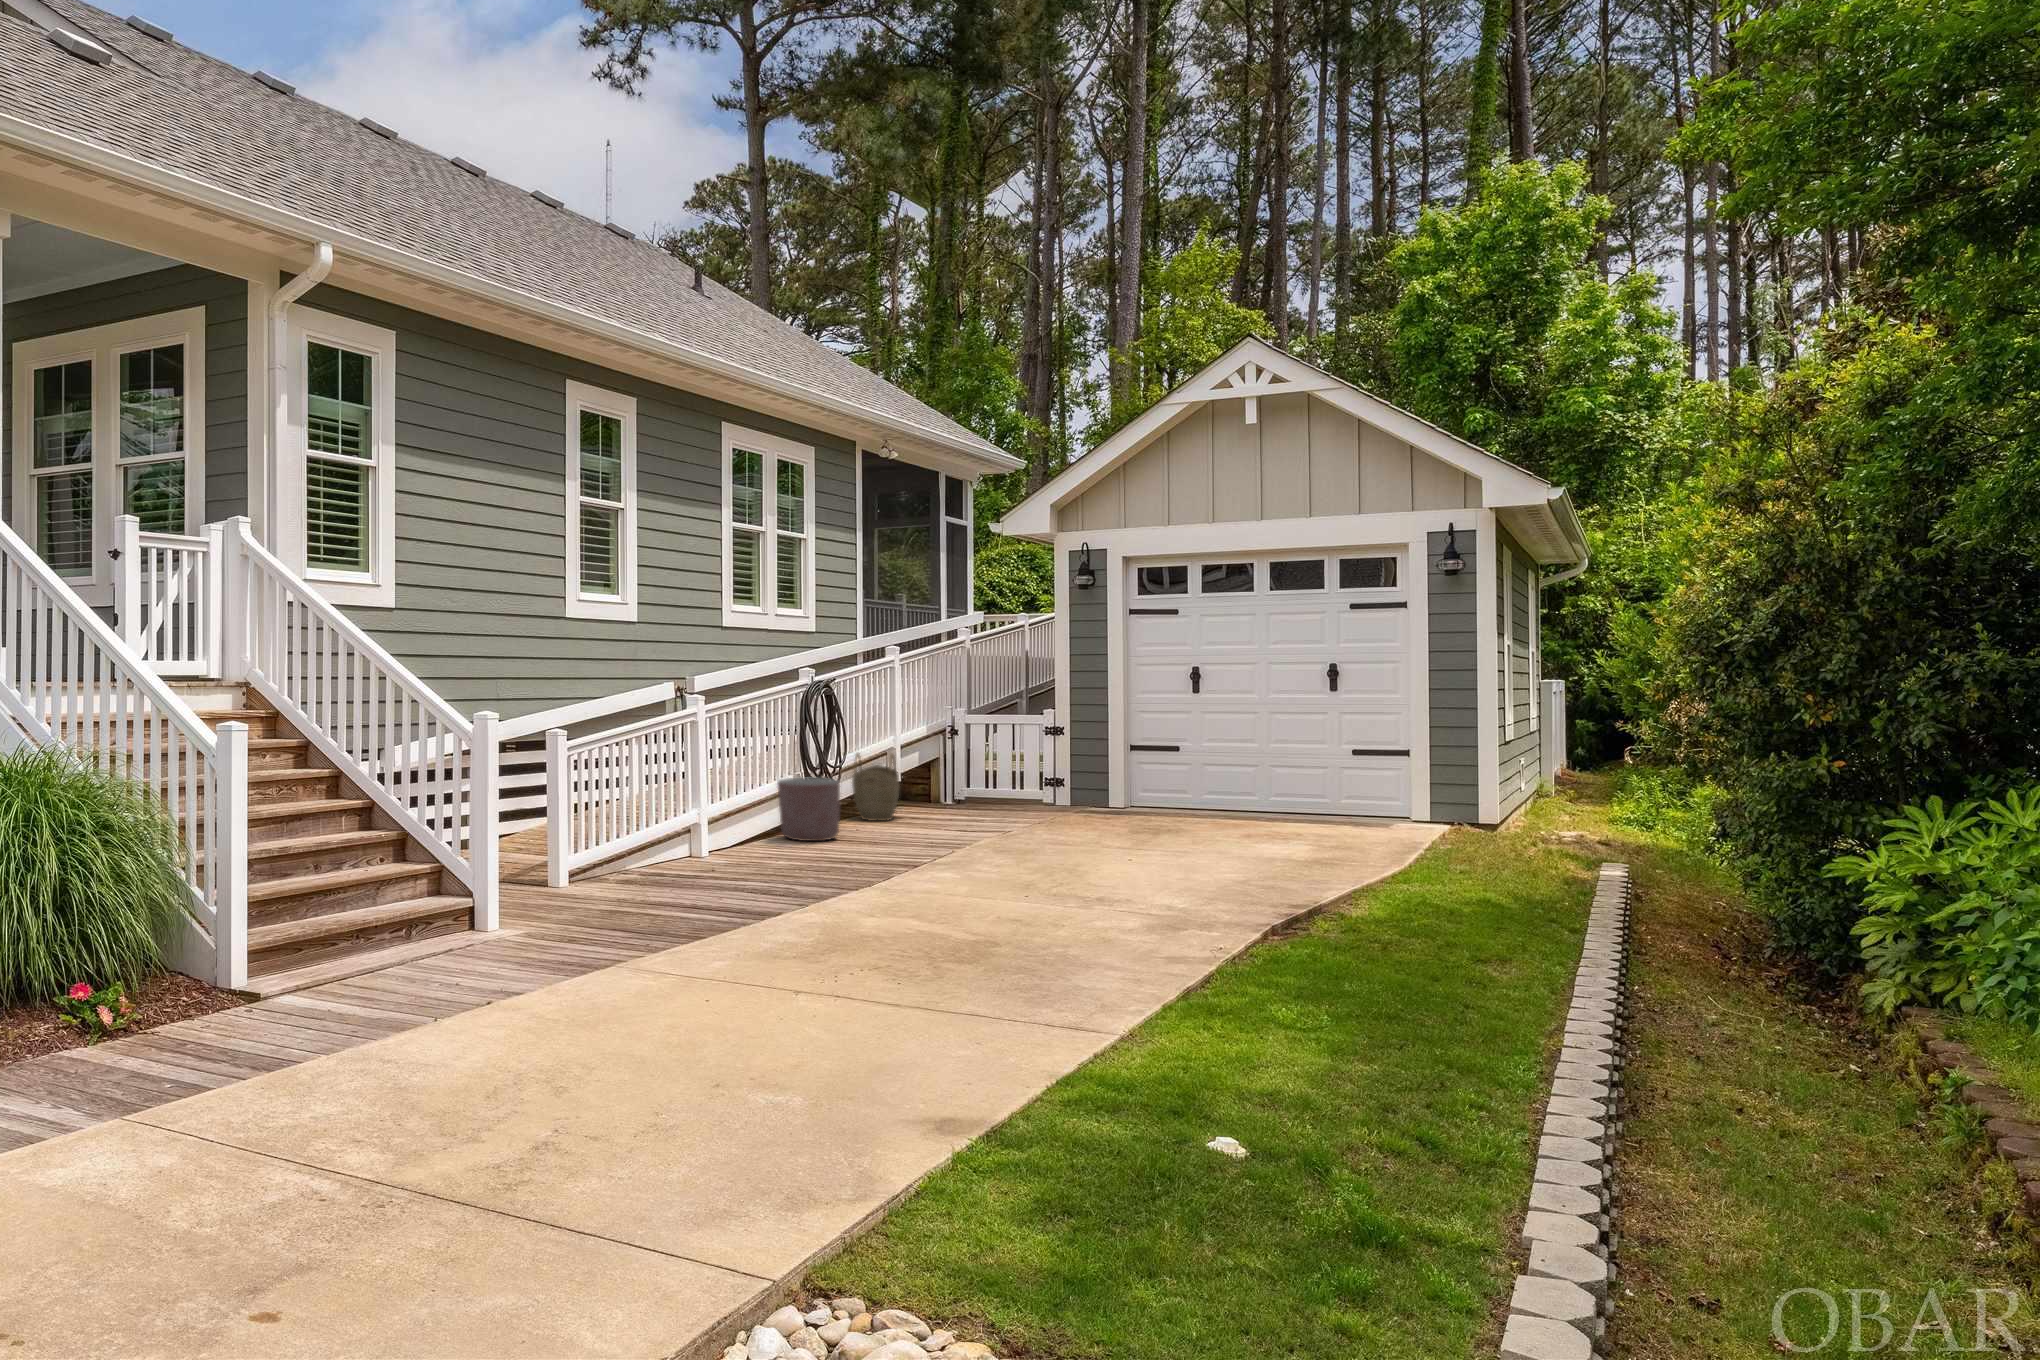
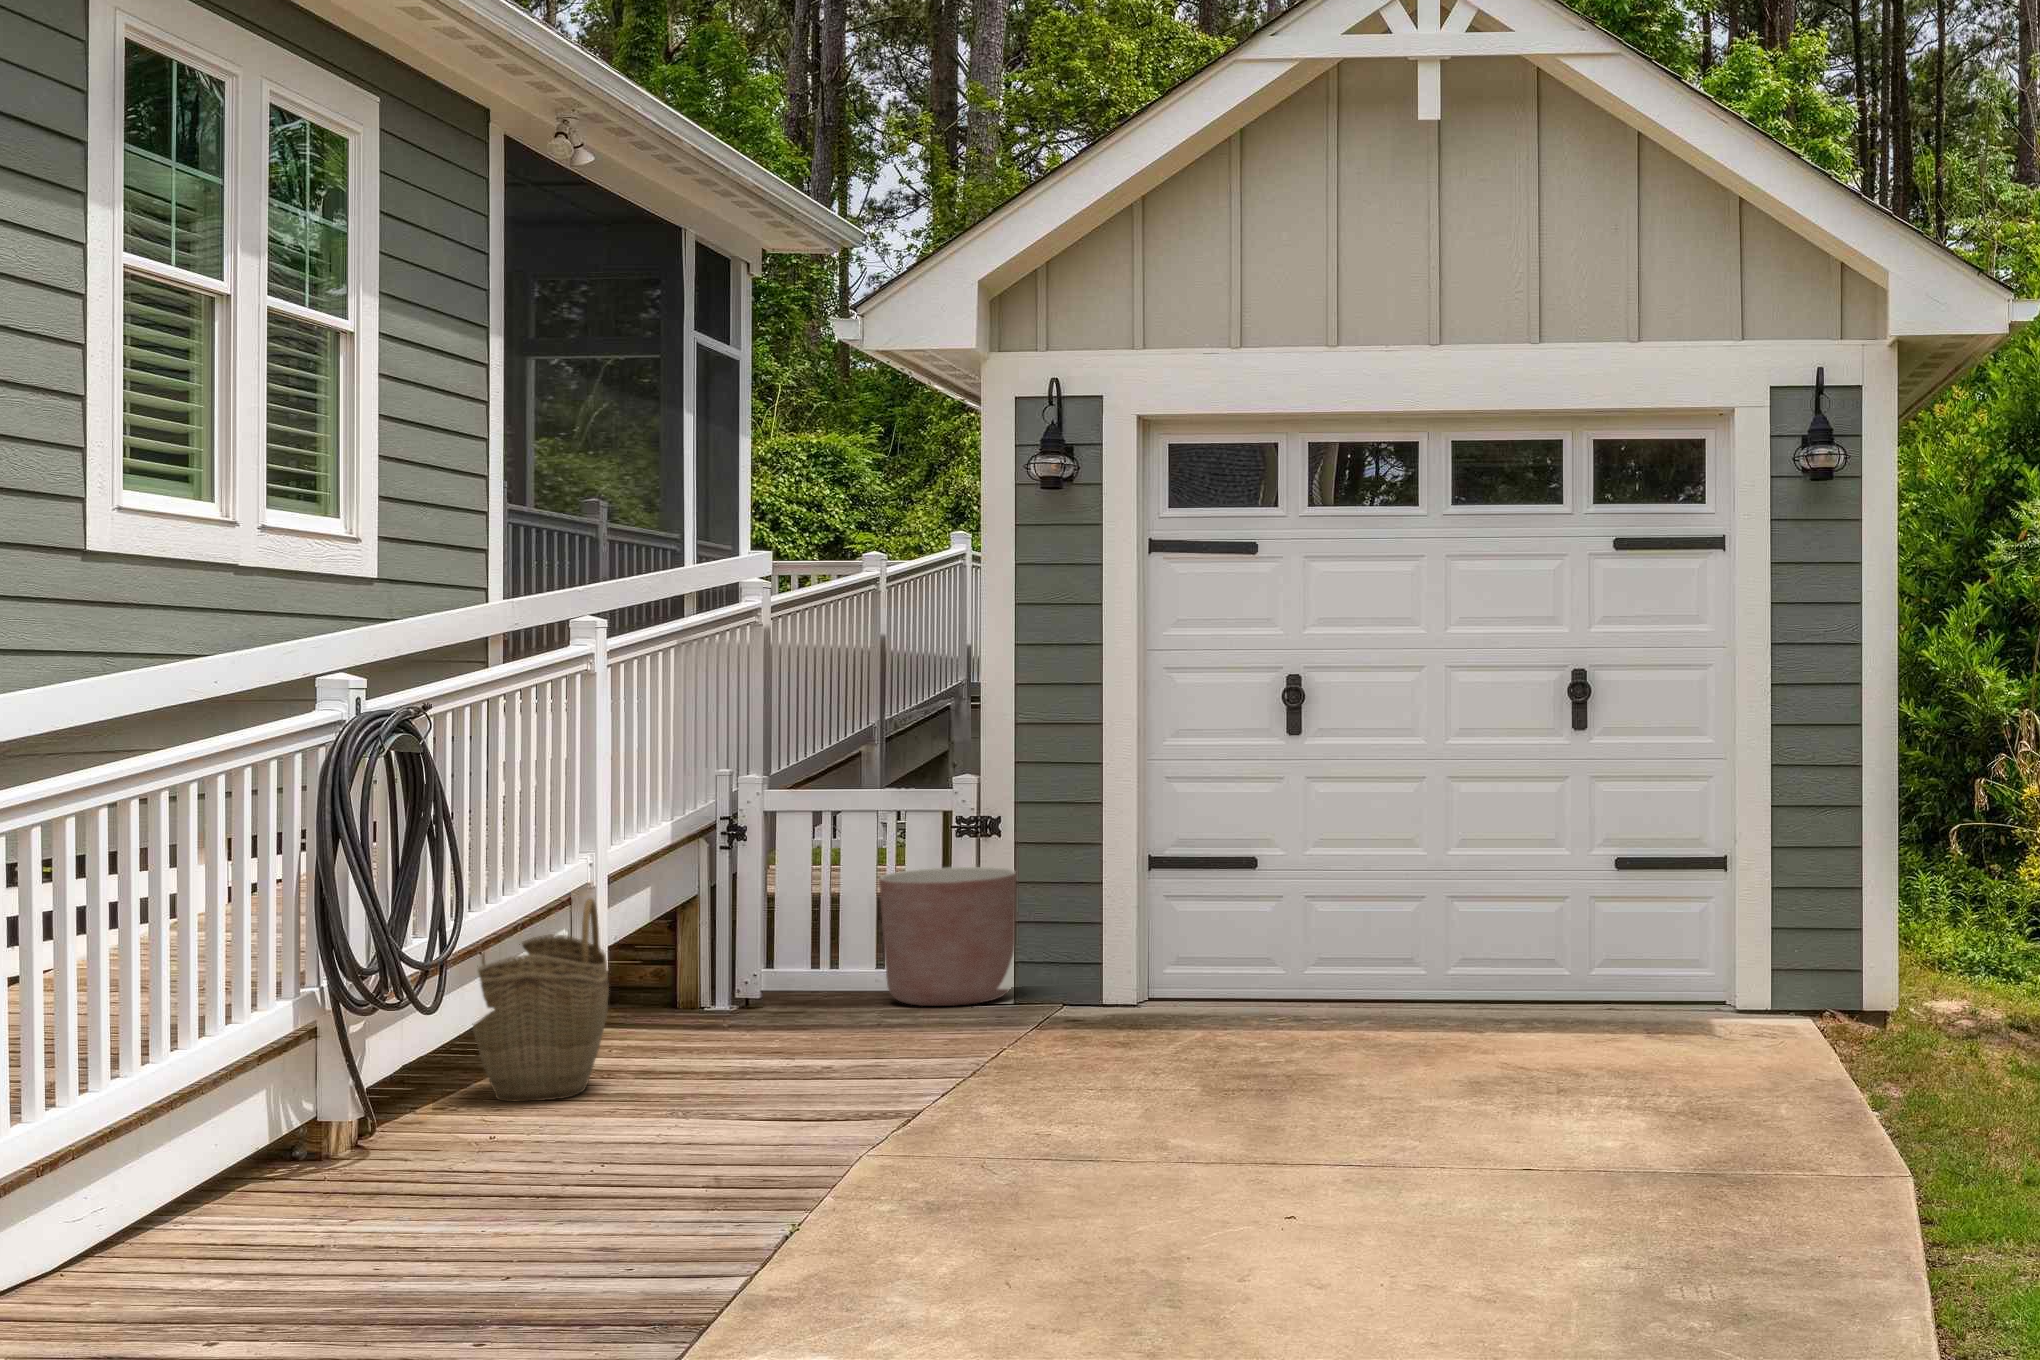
planter: present [777,777,840,841] -> present [879,867,1016,1006]

